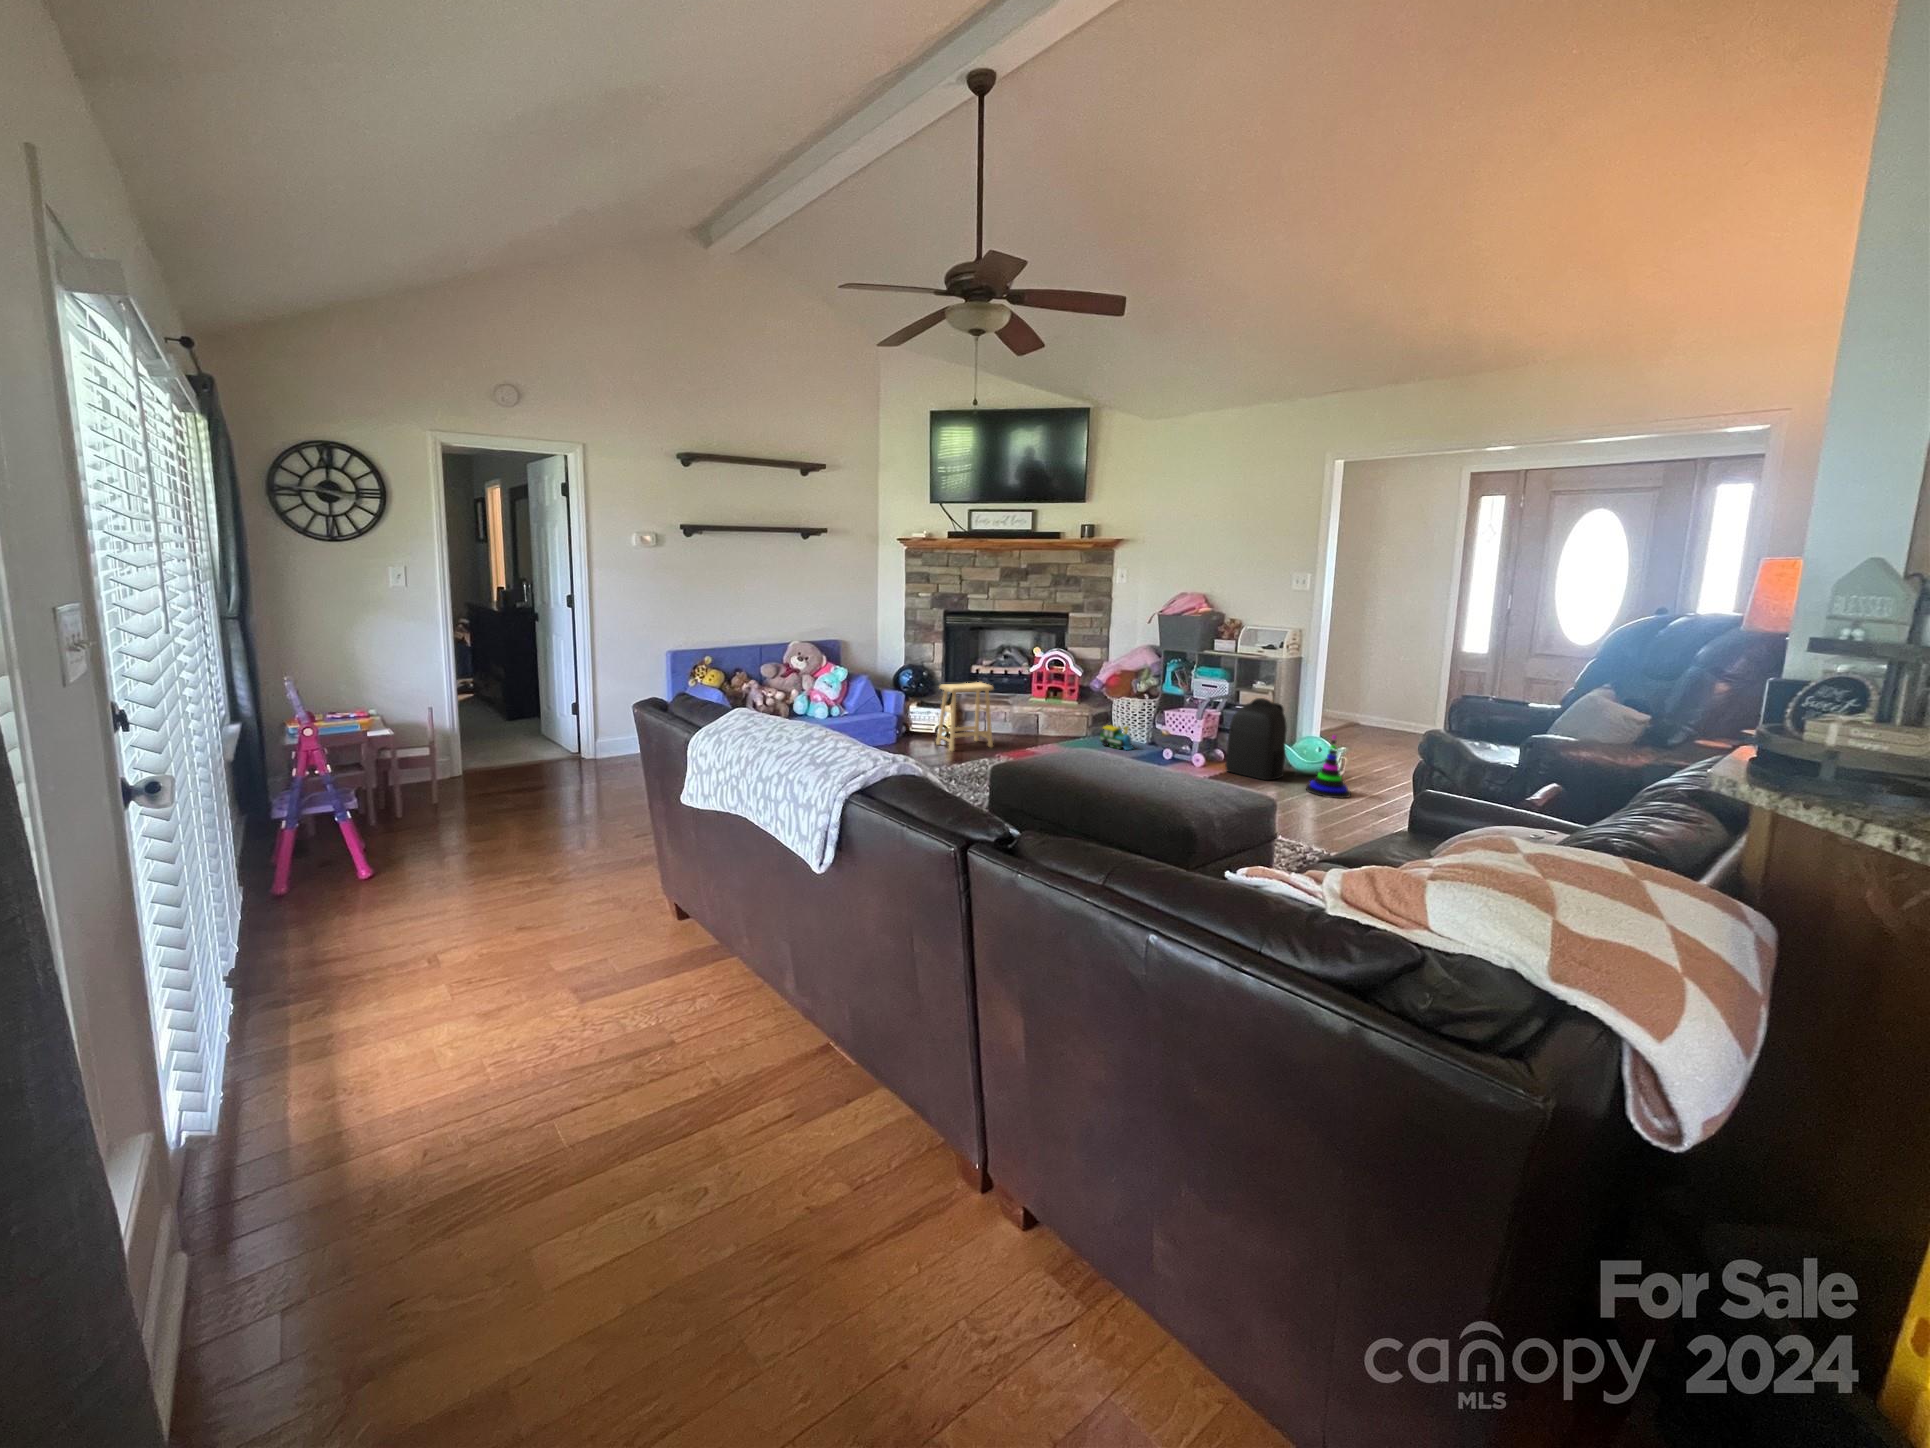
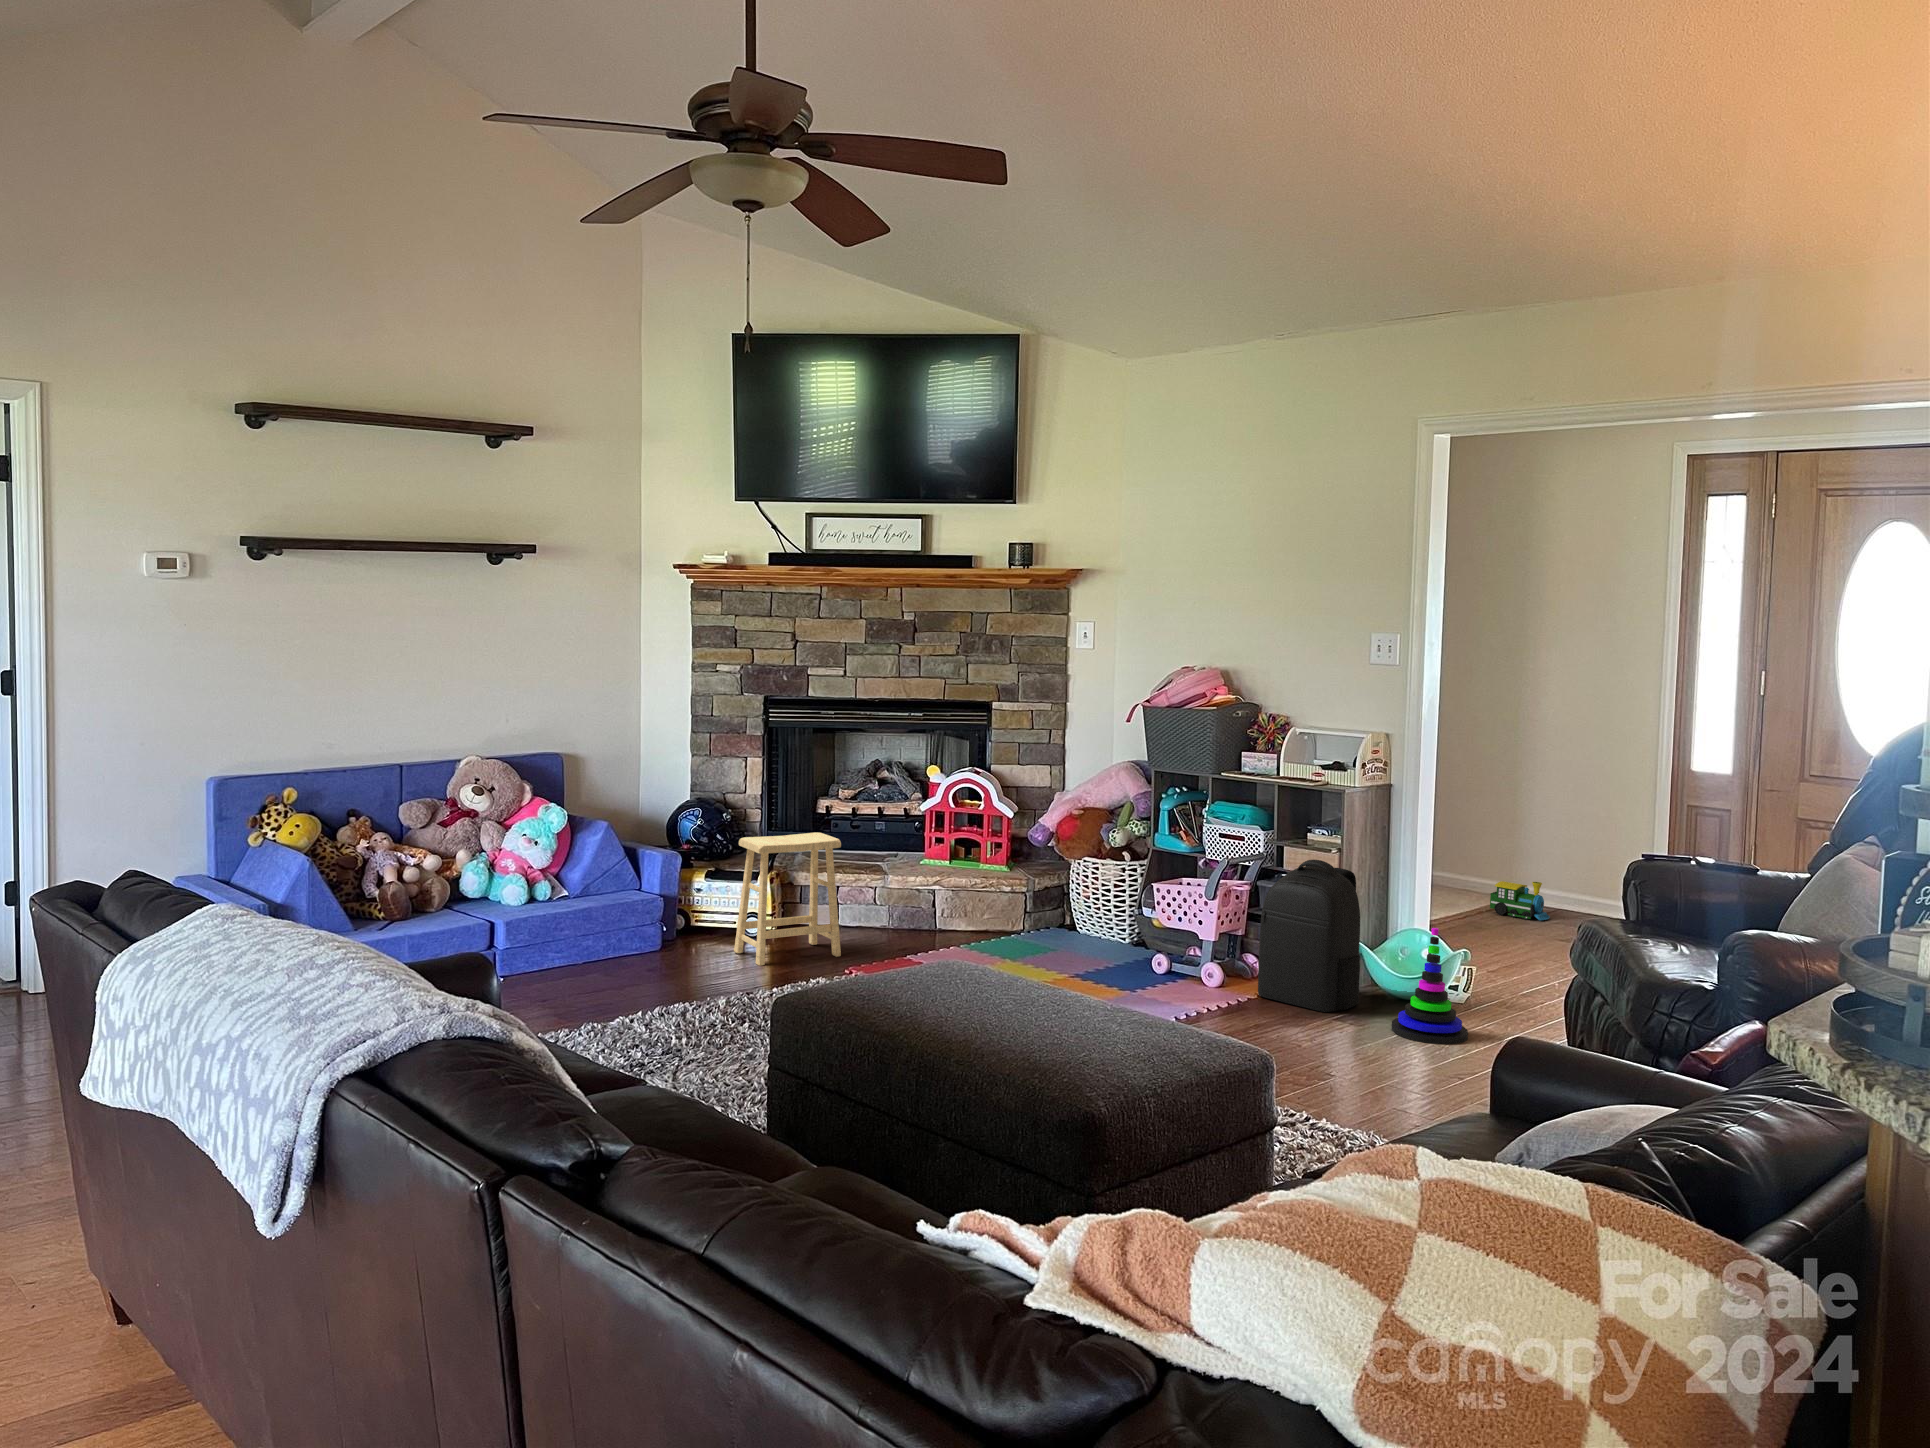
toy train: present [1100,725,1133,750] -> present [1490,881,1550,920]

